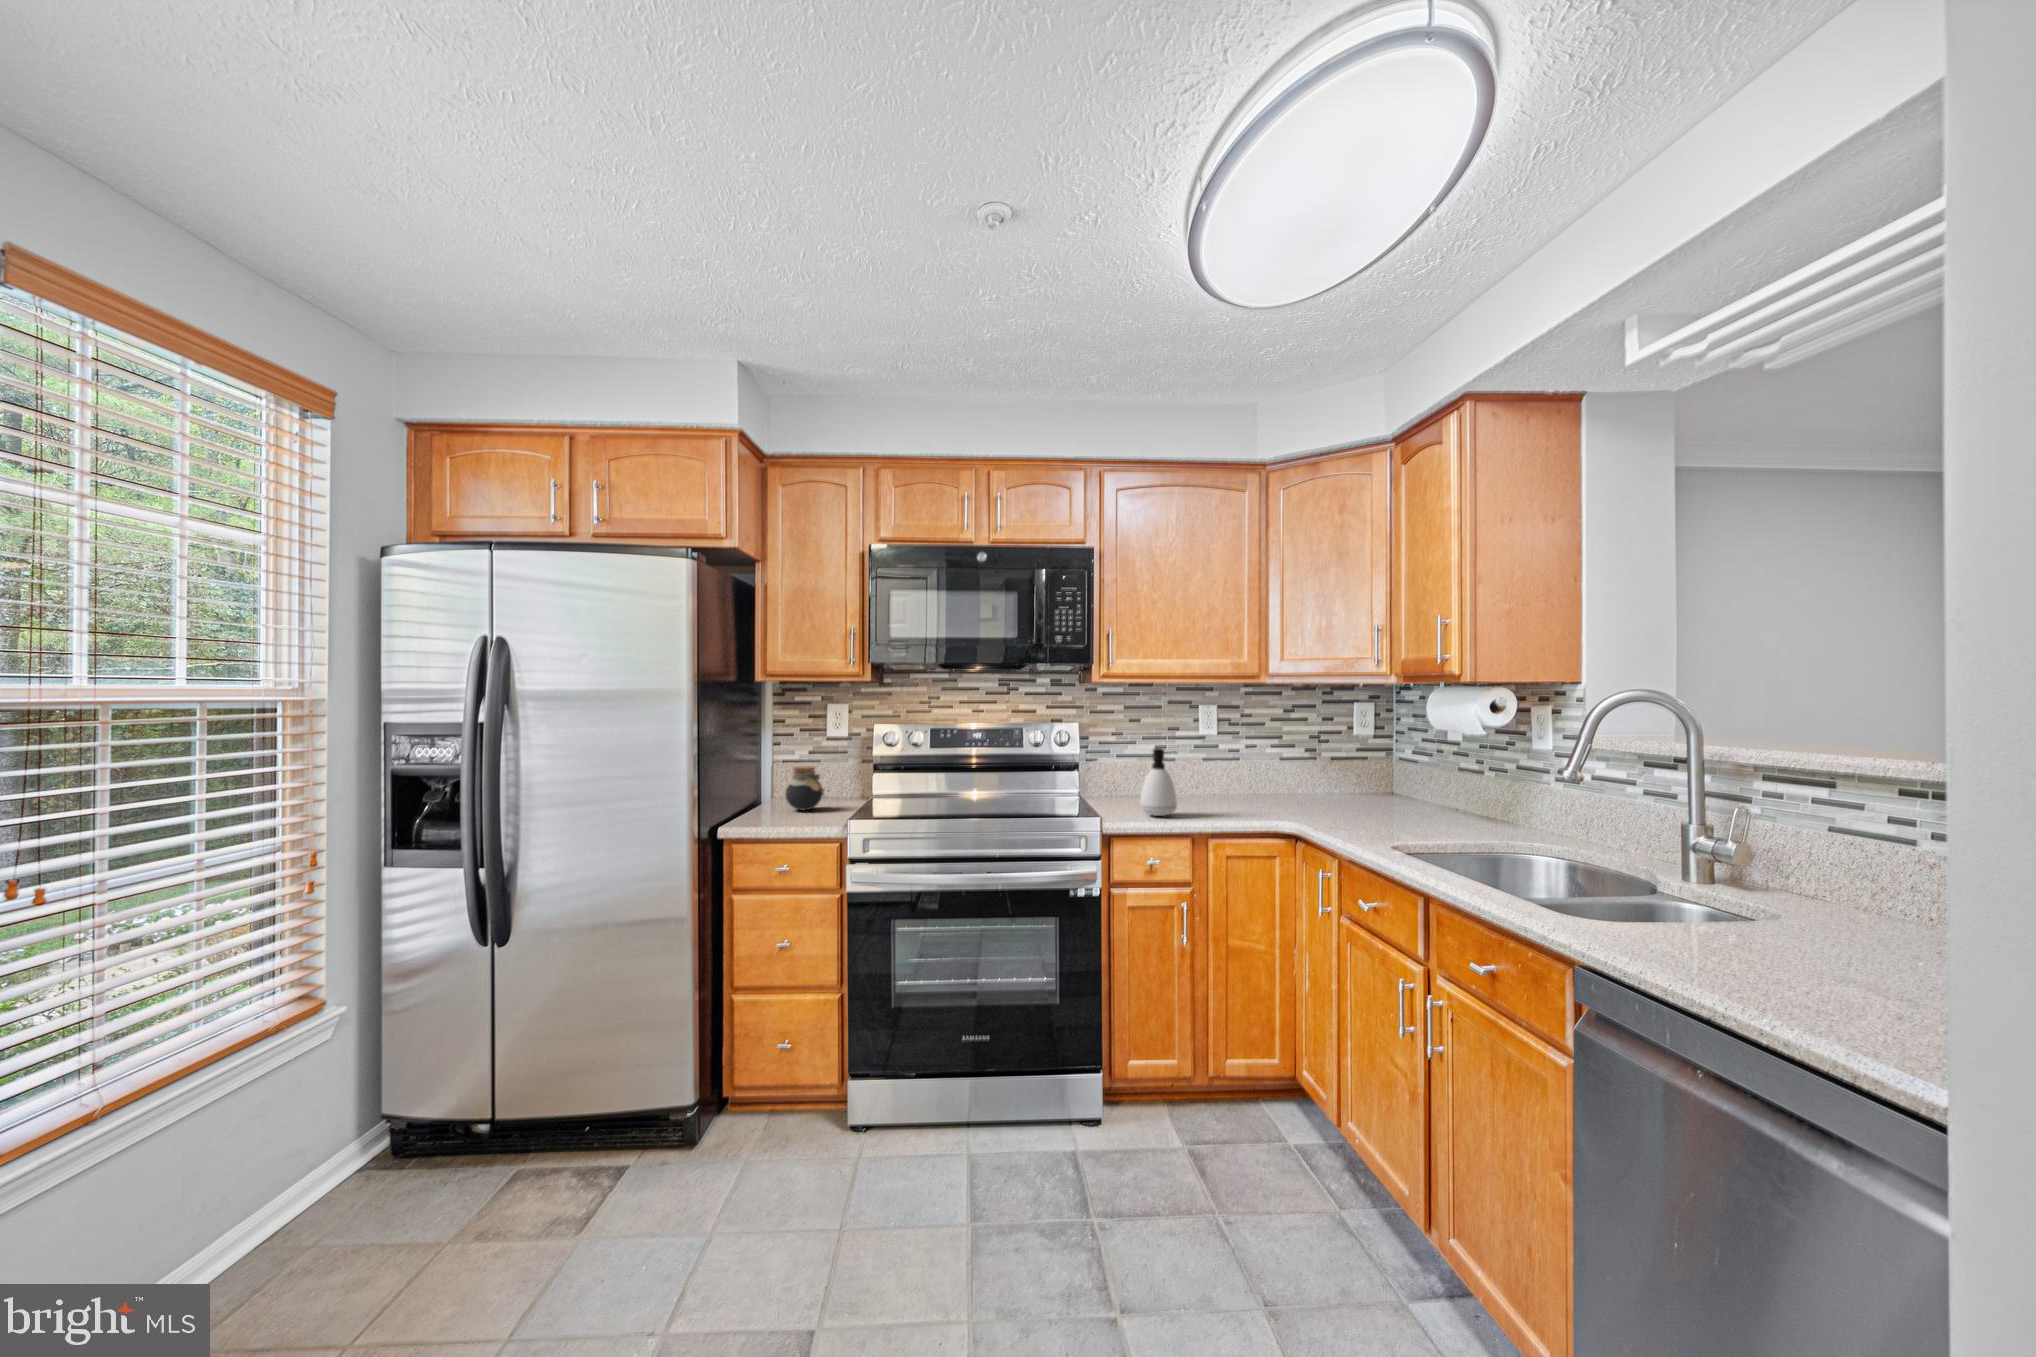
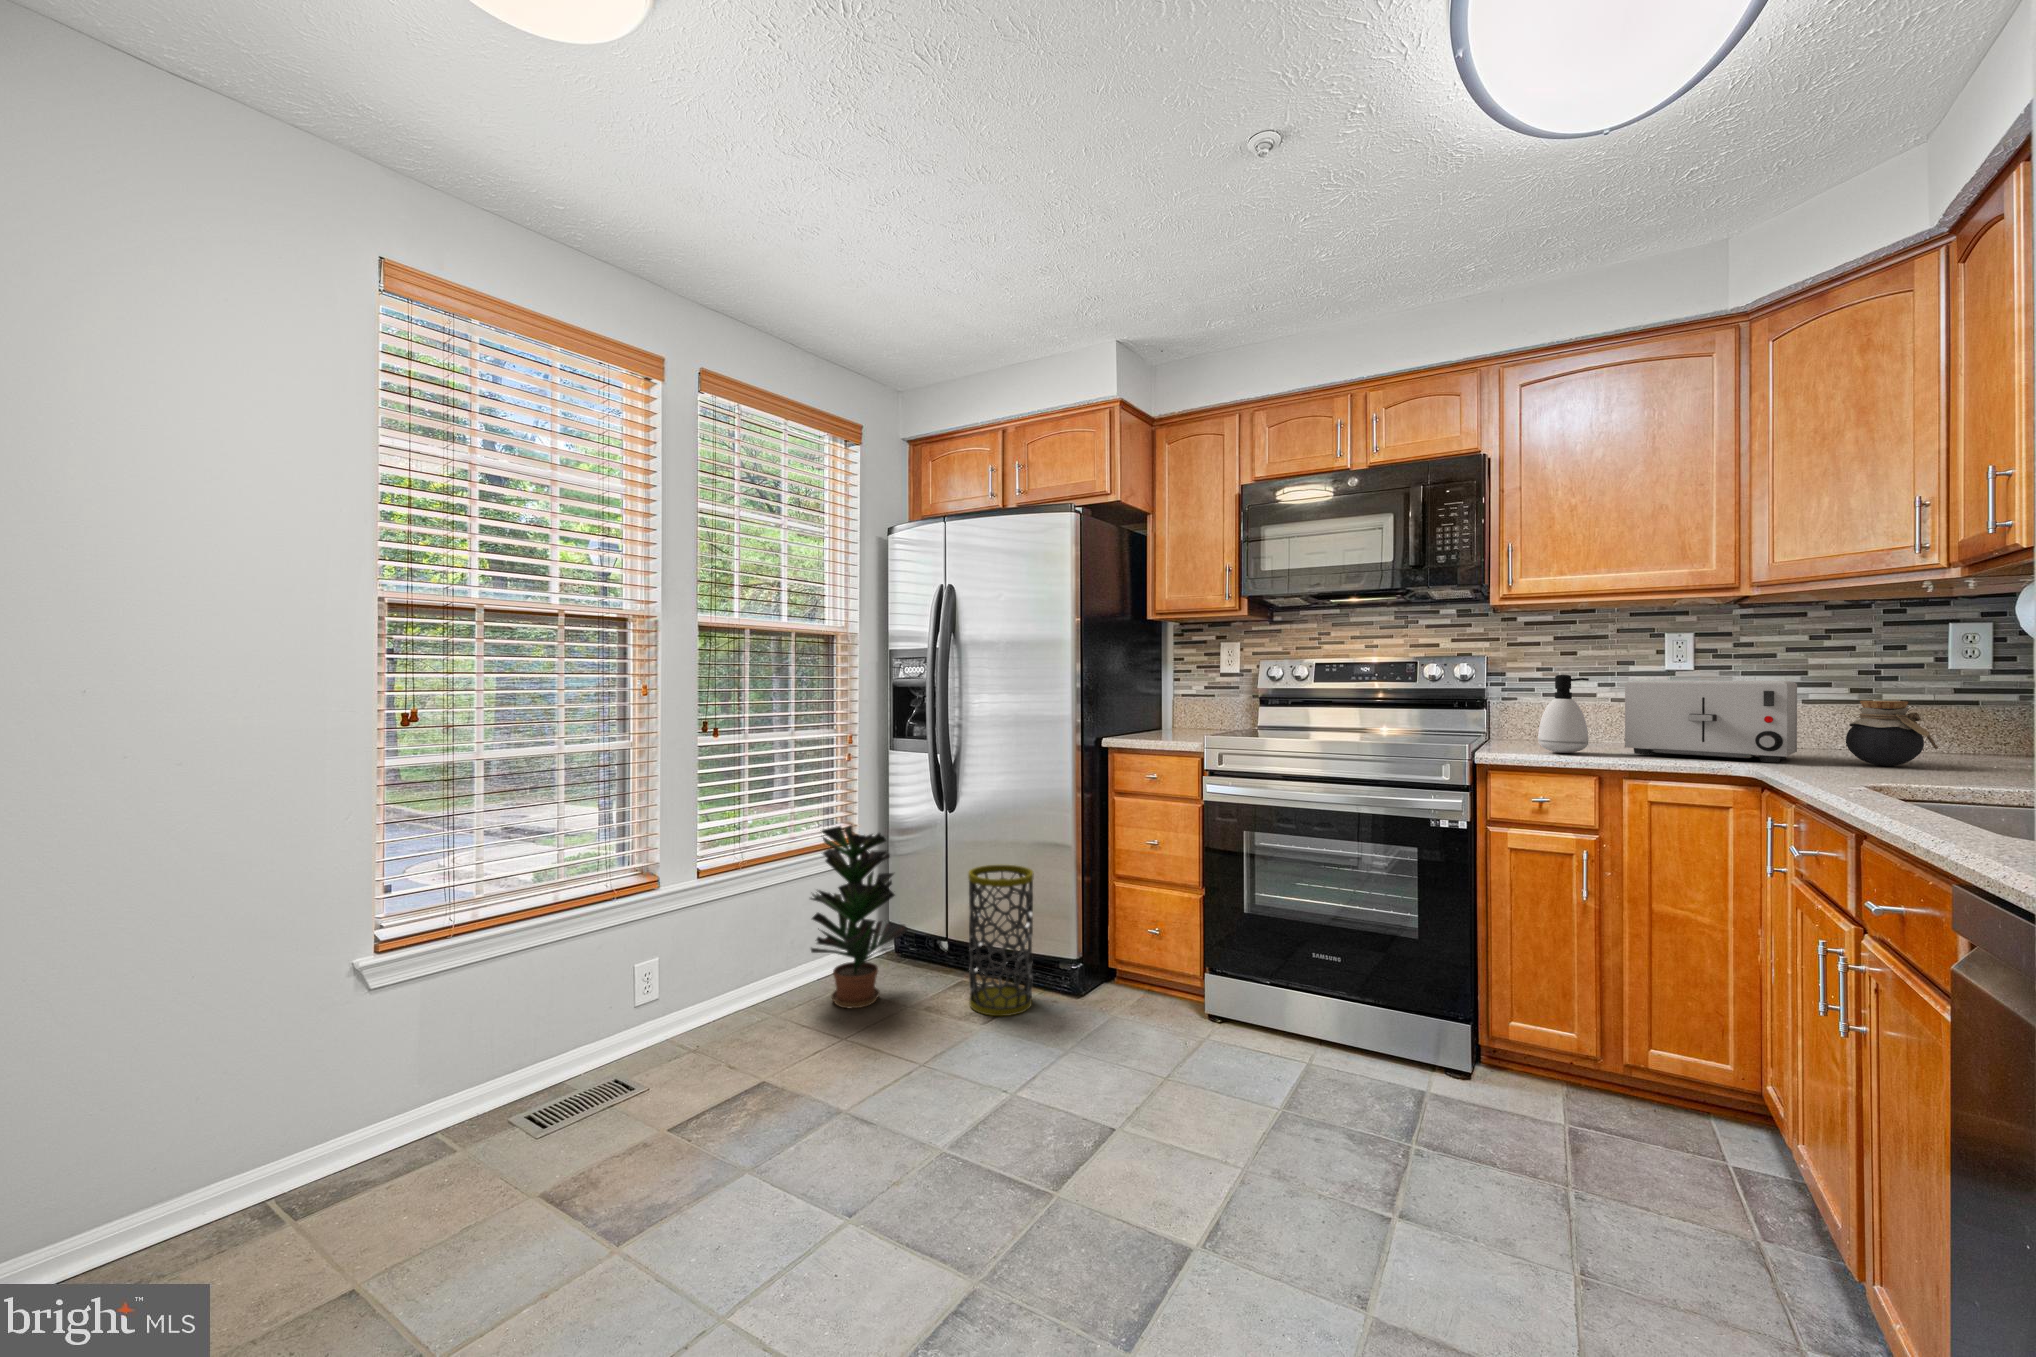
toaster: none [1201,749,1305,817] -> present [1625,680,1797,762]
jar: present [785,766,824,811] -> present [1846,701,1938,766]
potted plant: none [249,994,445,1281] -> present [810,826,908,1008]
trash can: none [545,1003,640,1215] -> present [968,865,1034,1016]

